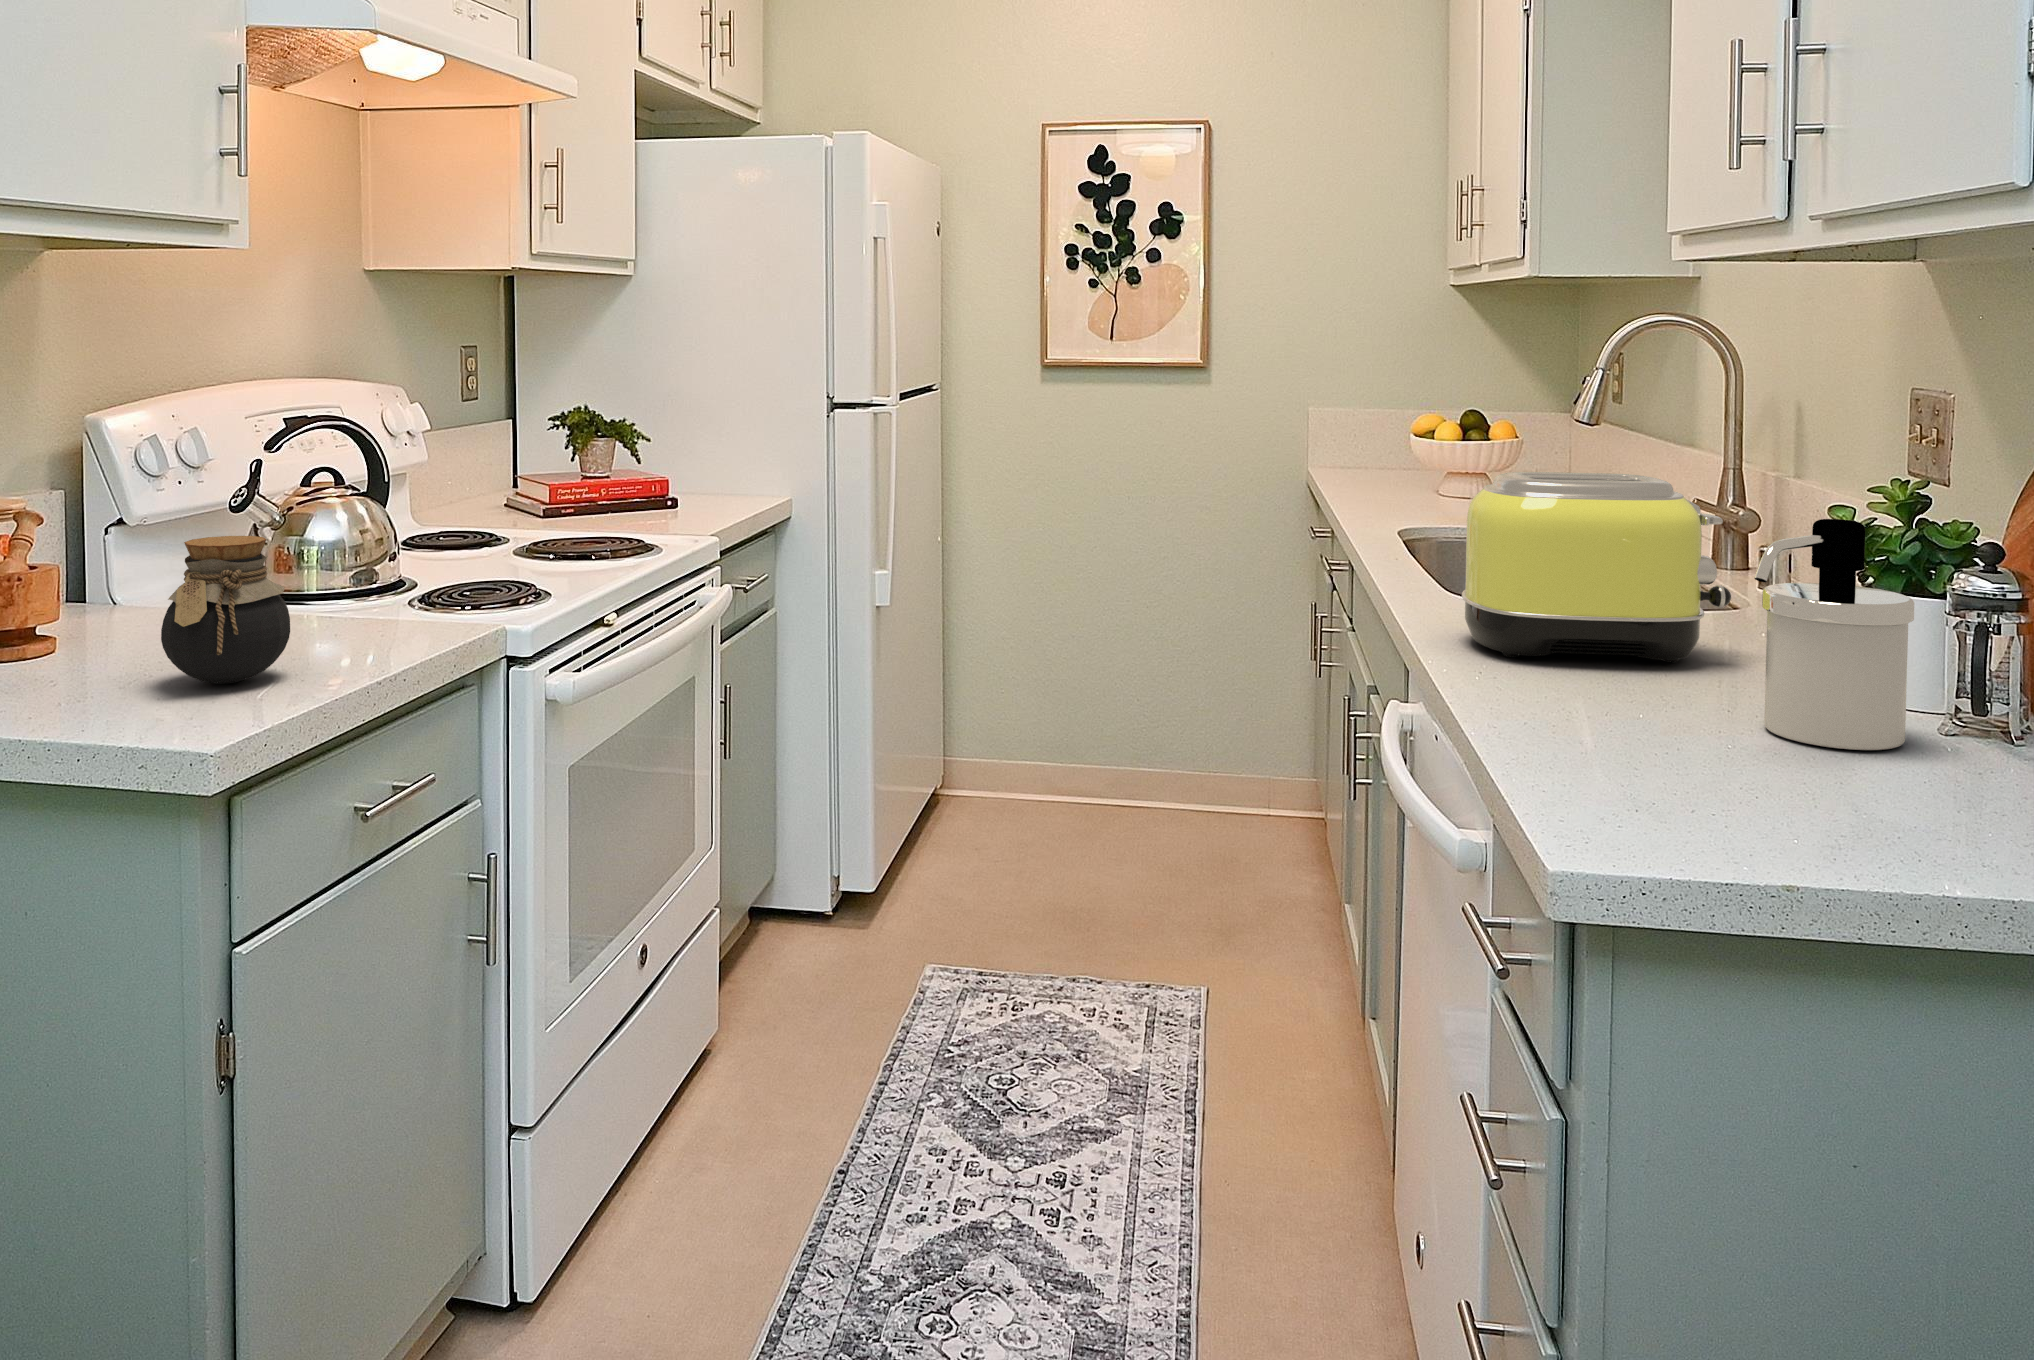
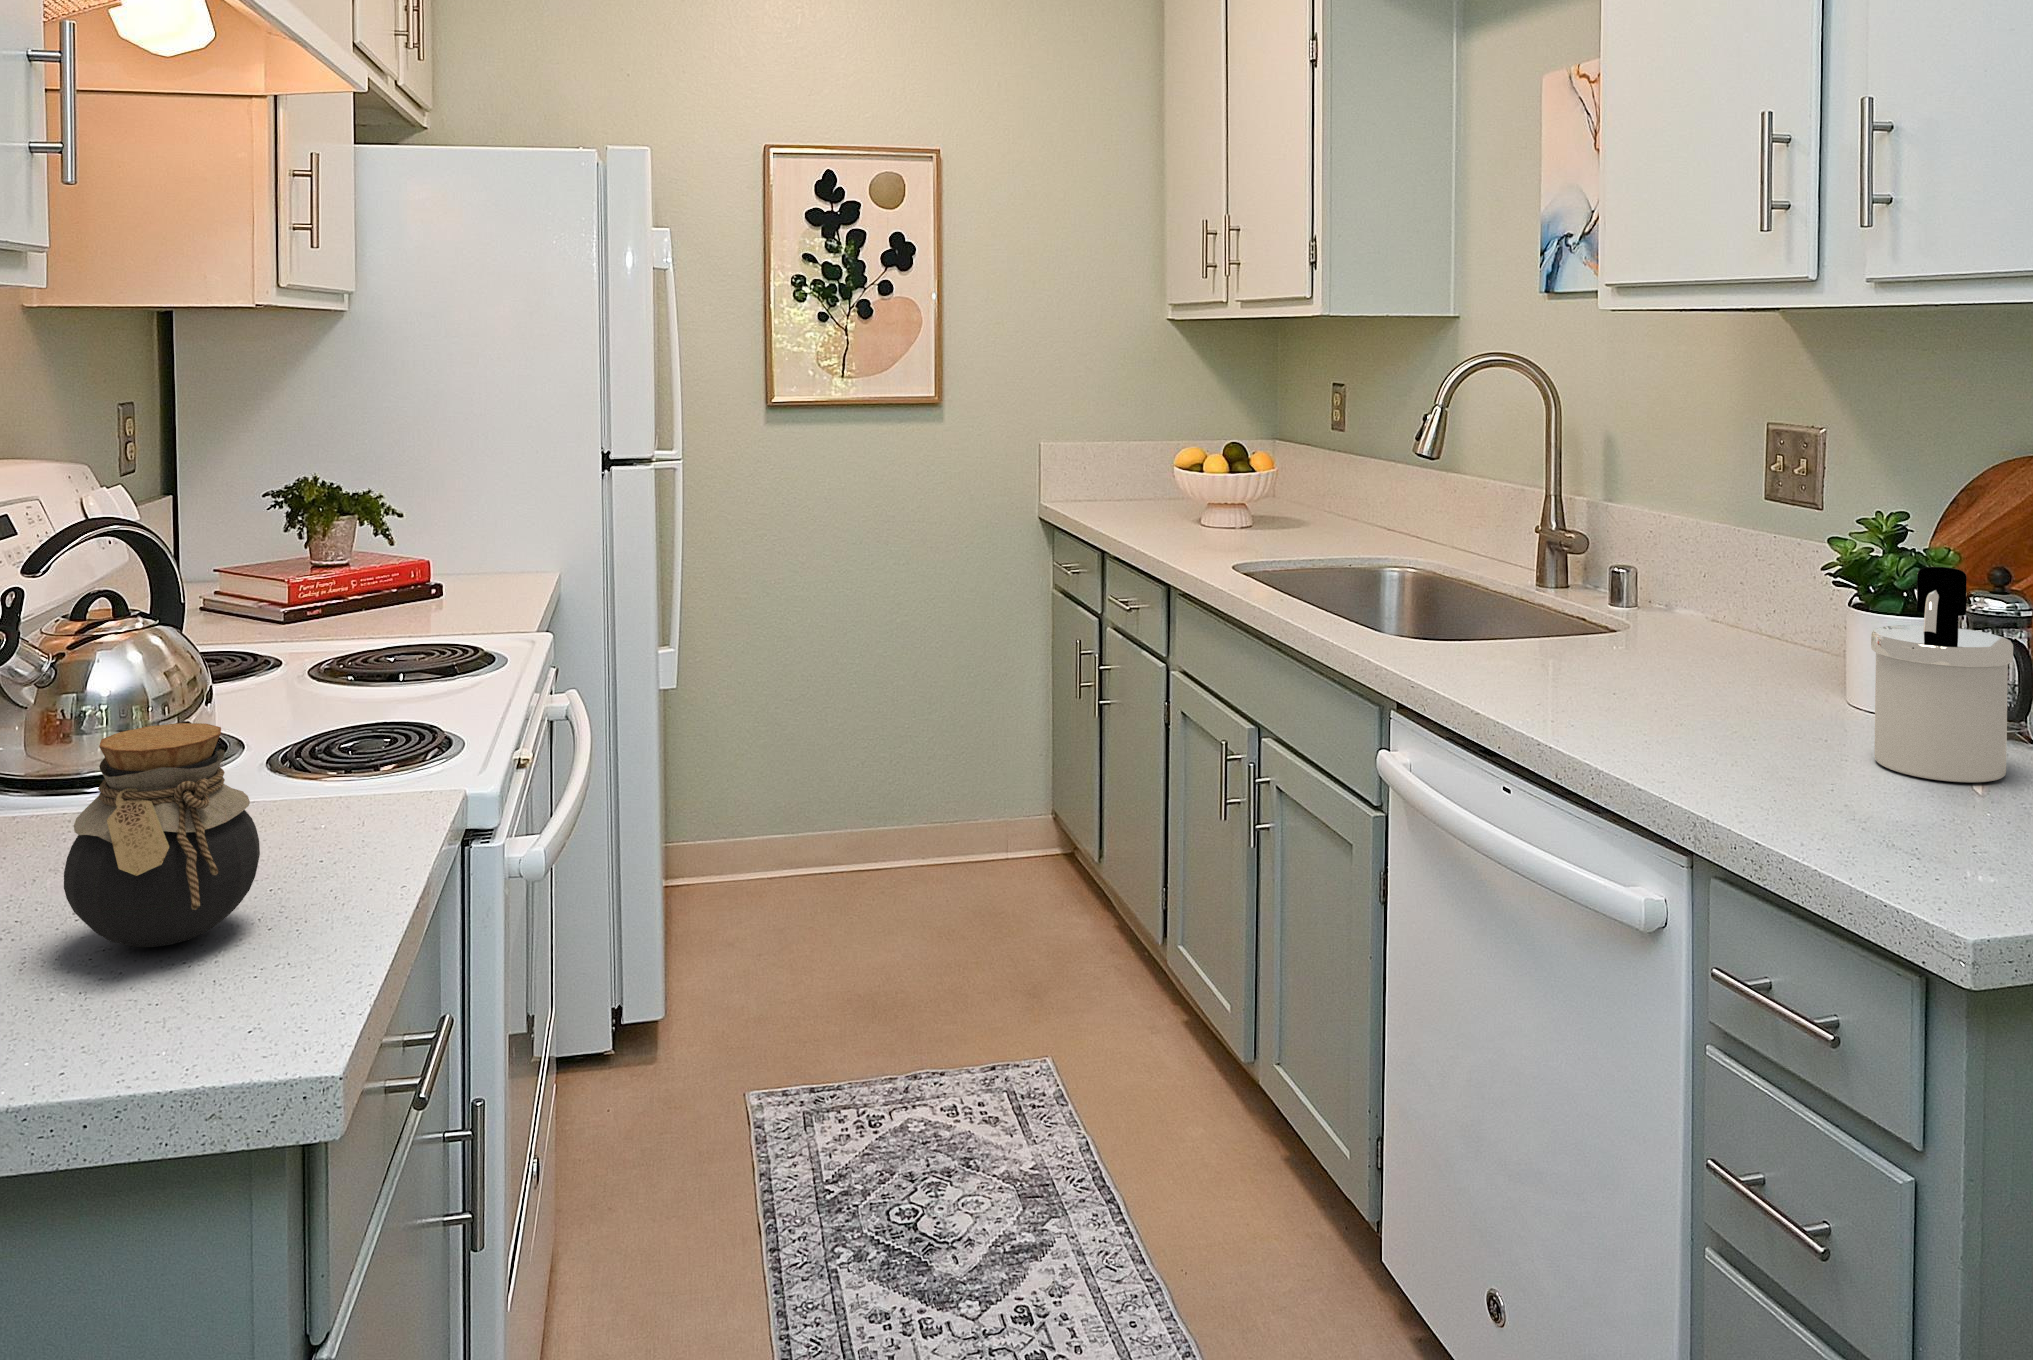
toaster: present [1462,472,1731,662] -> none [1492,522,1741,712]

